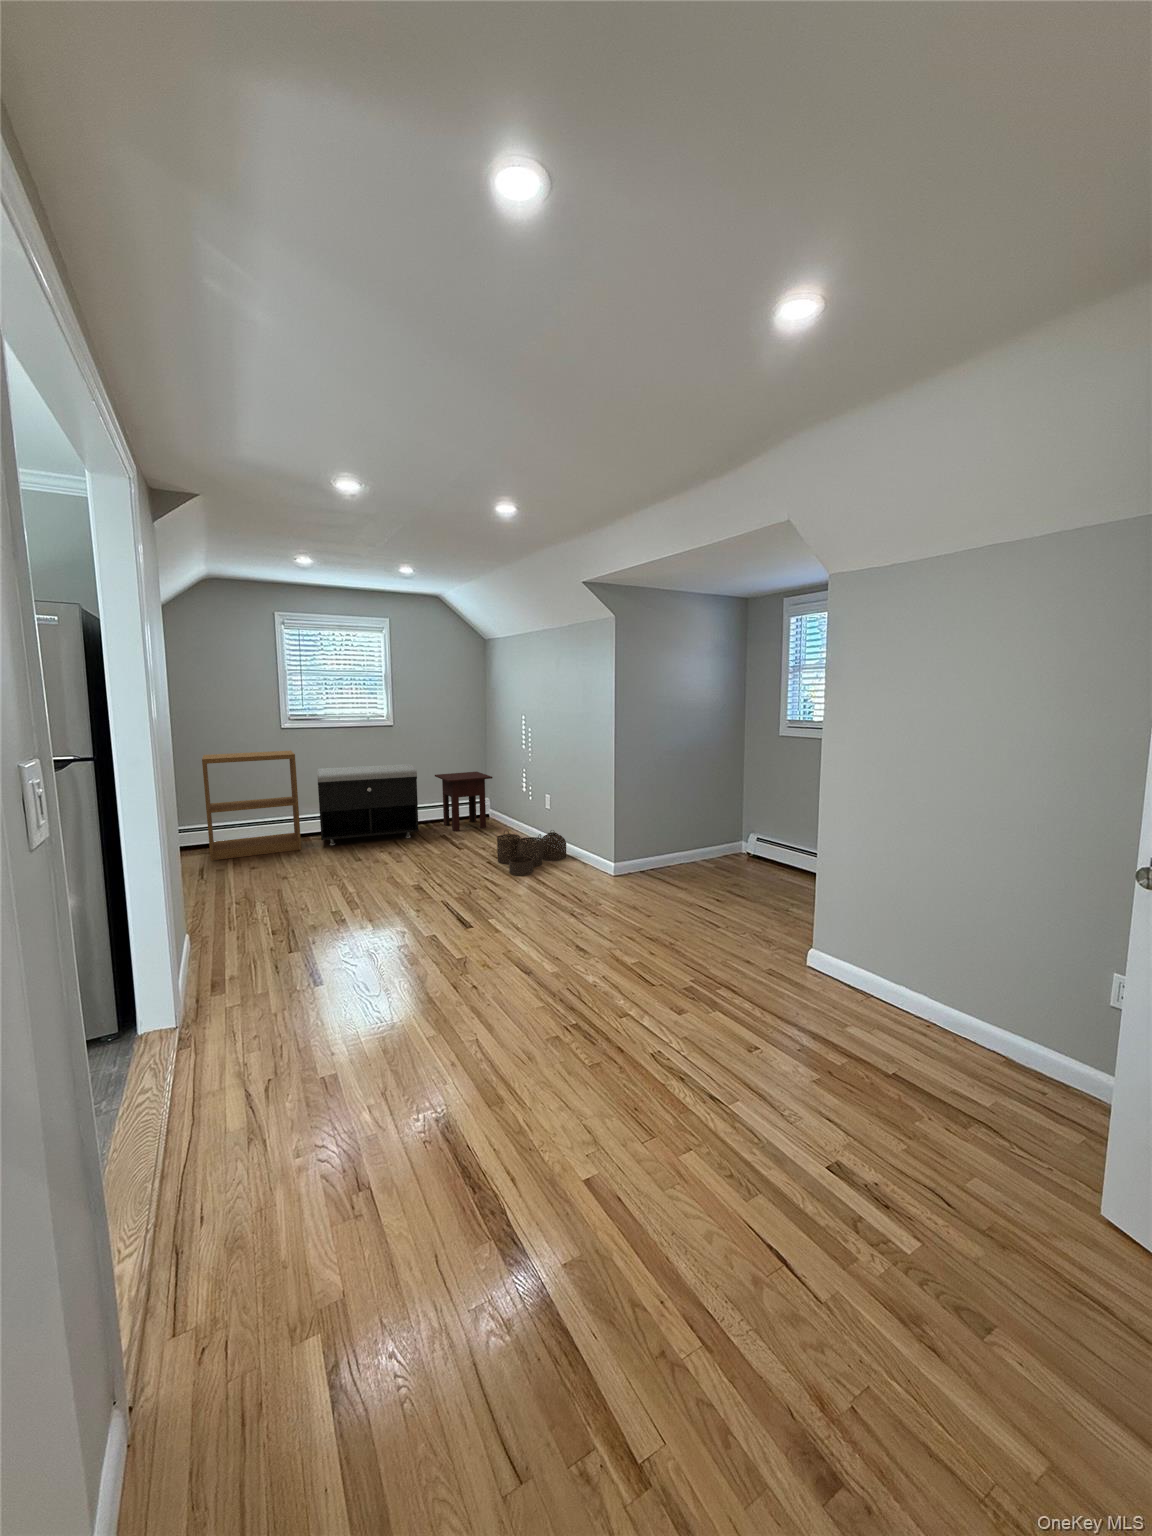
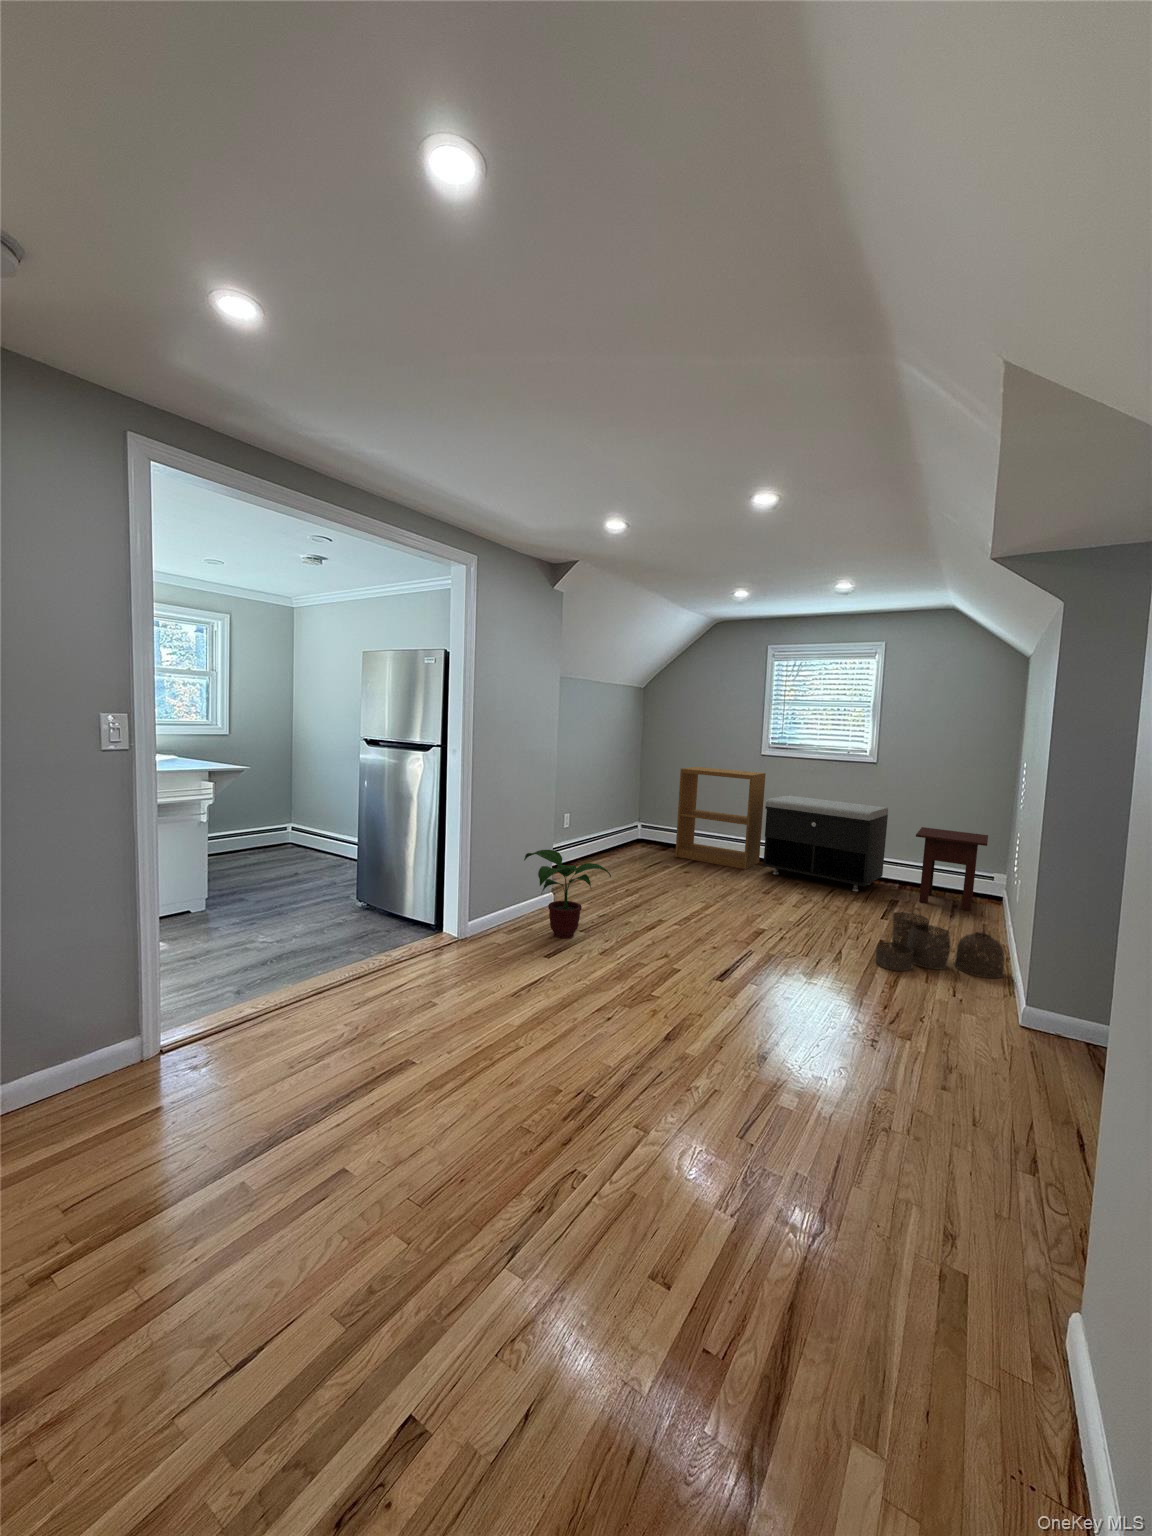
potted plant: none [207,875,324,970] -> present [524,850,611,938]

